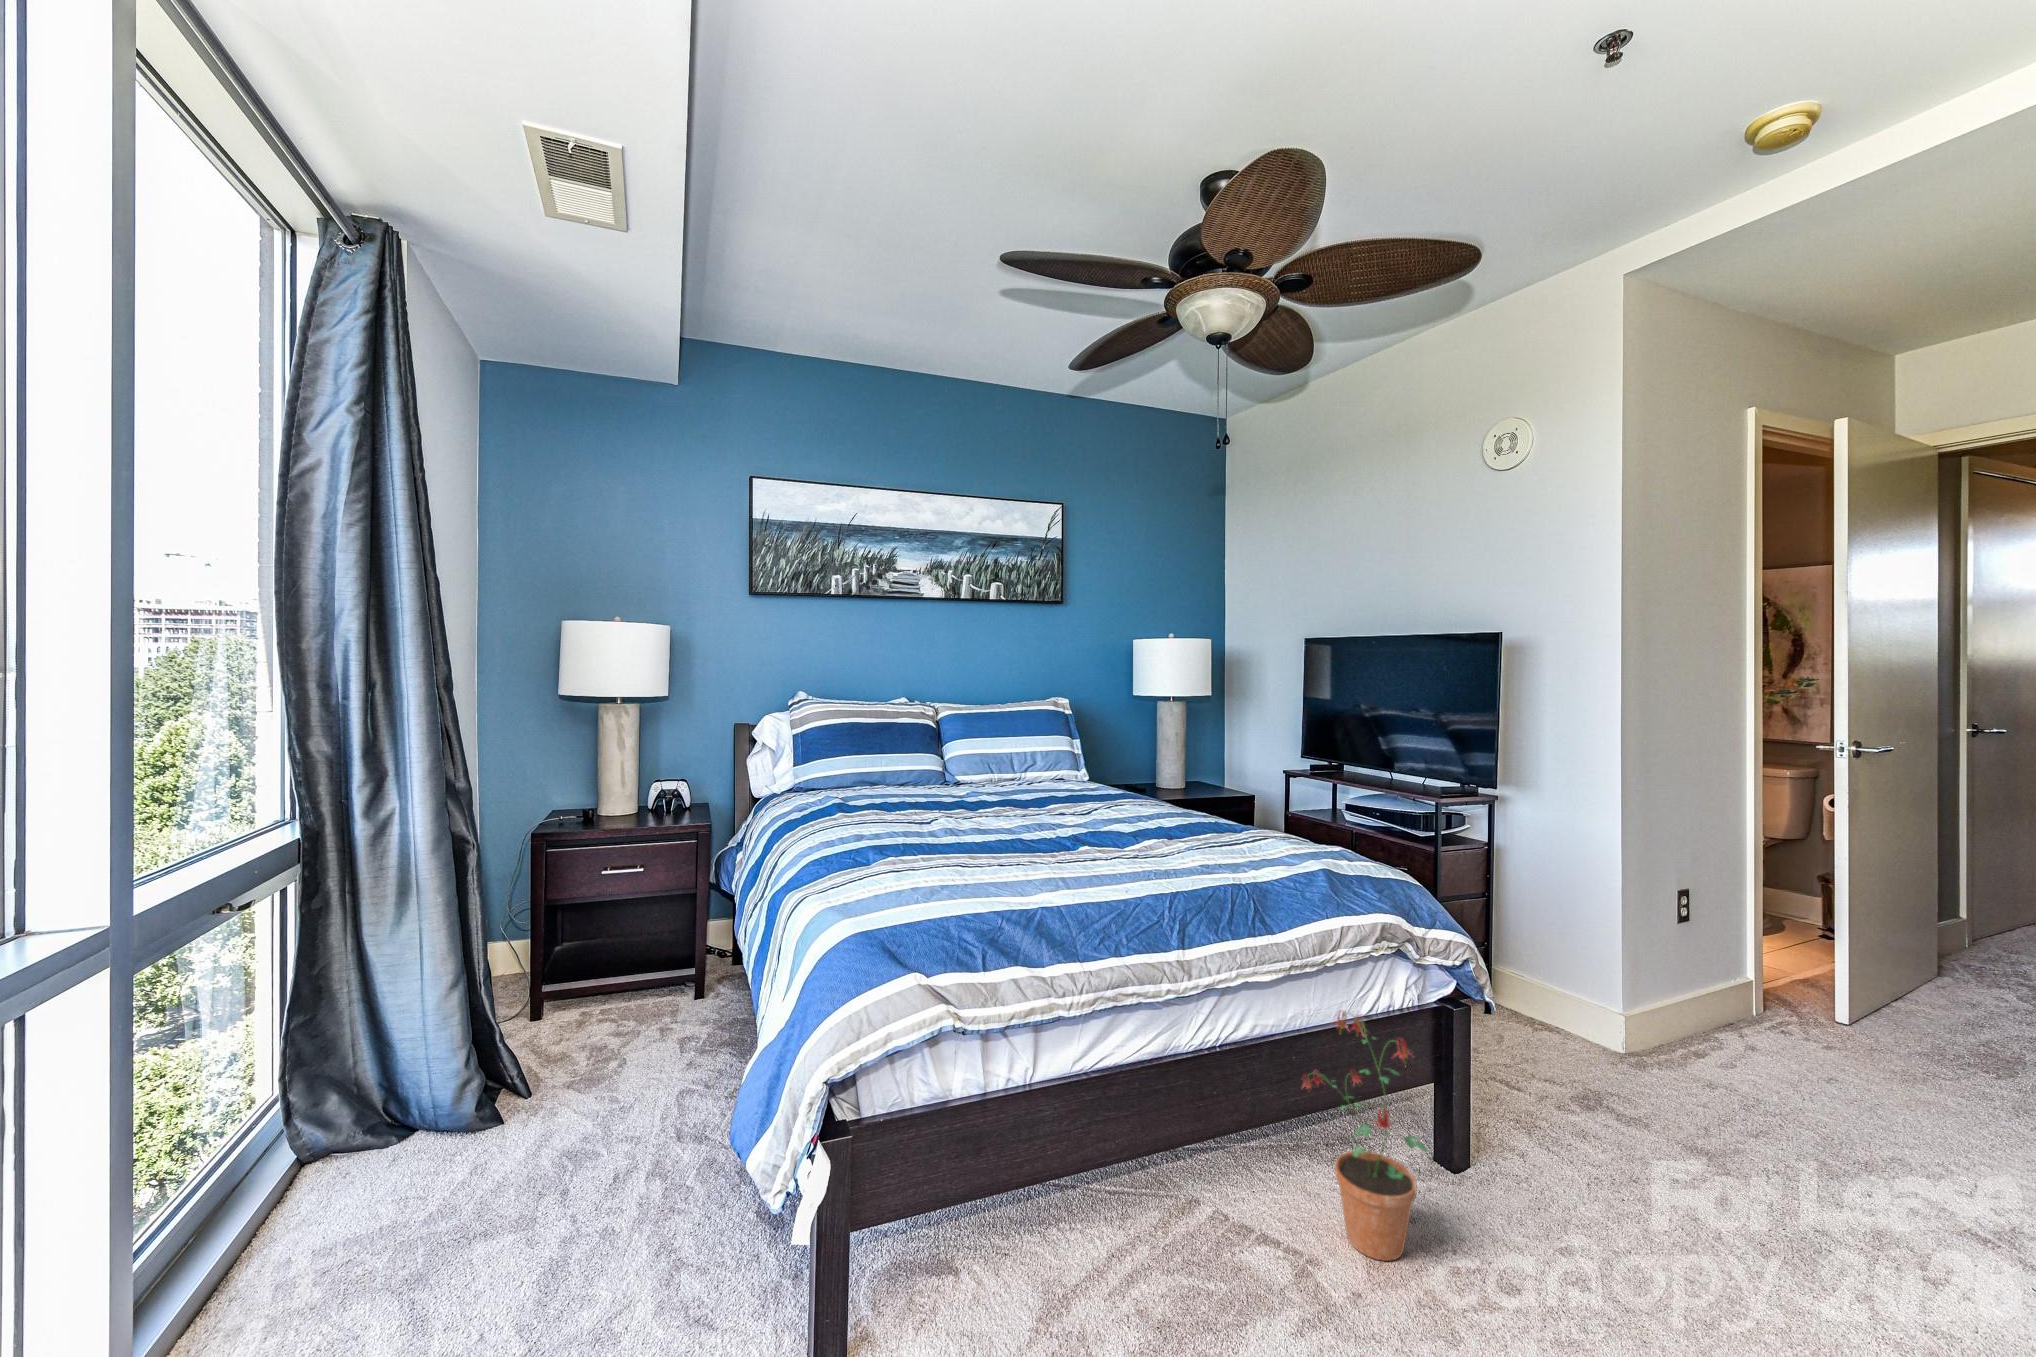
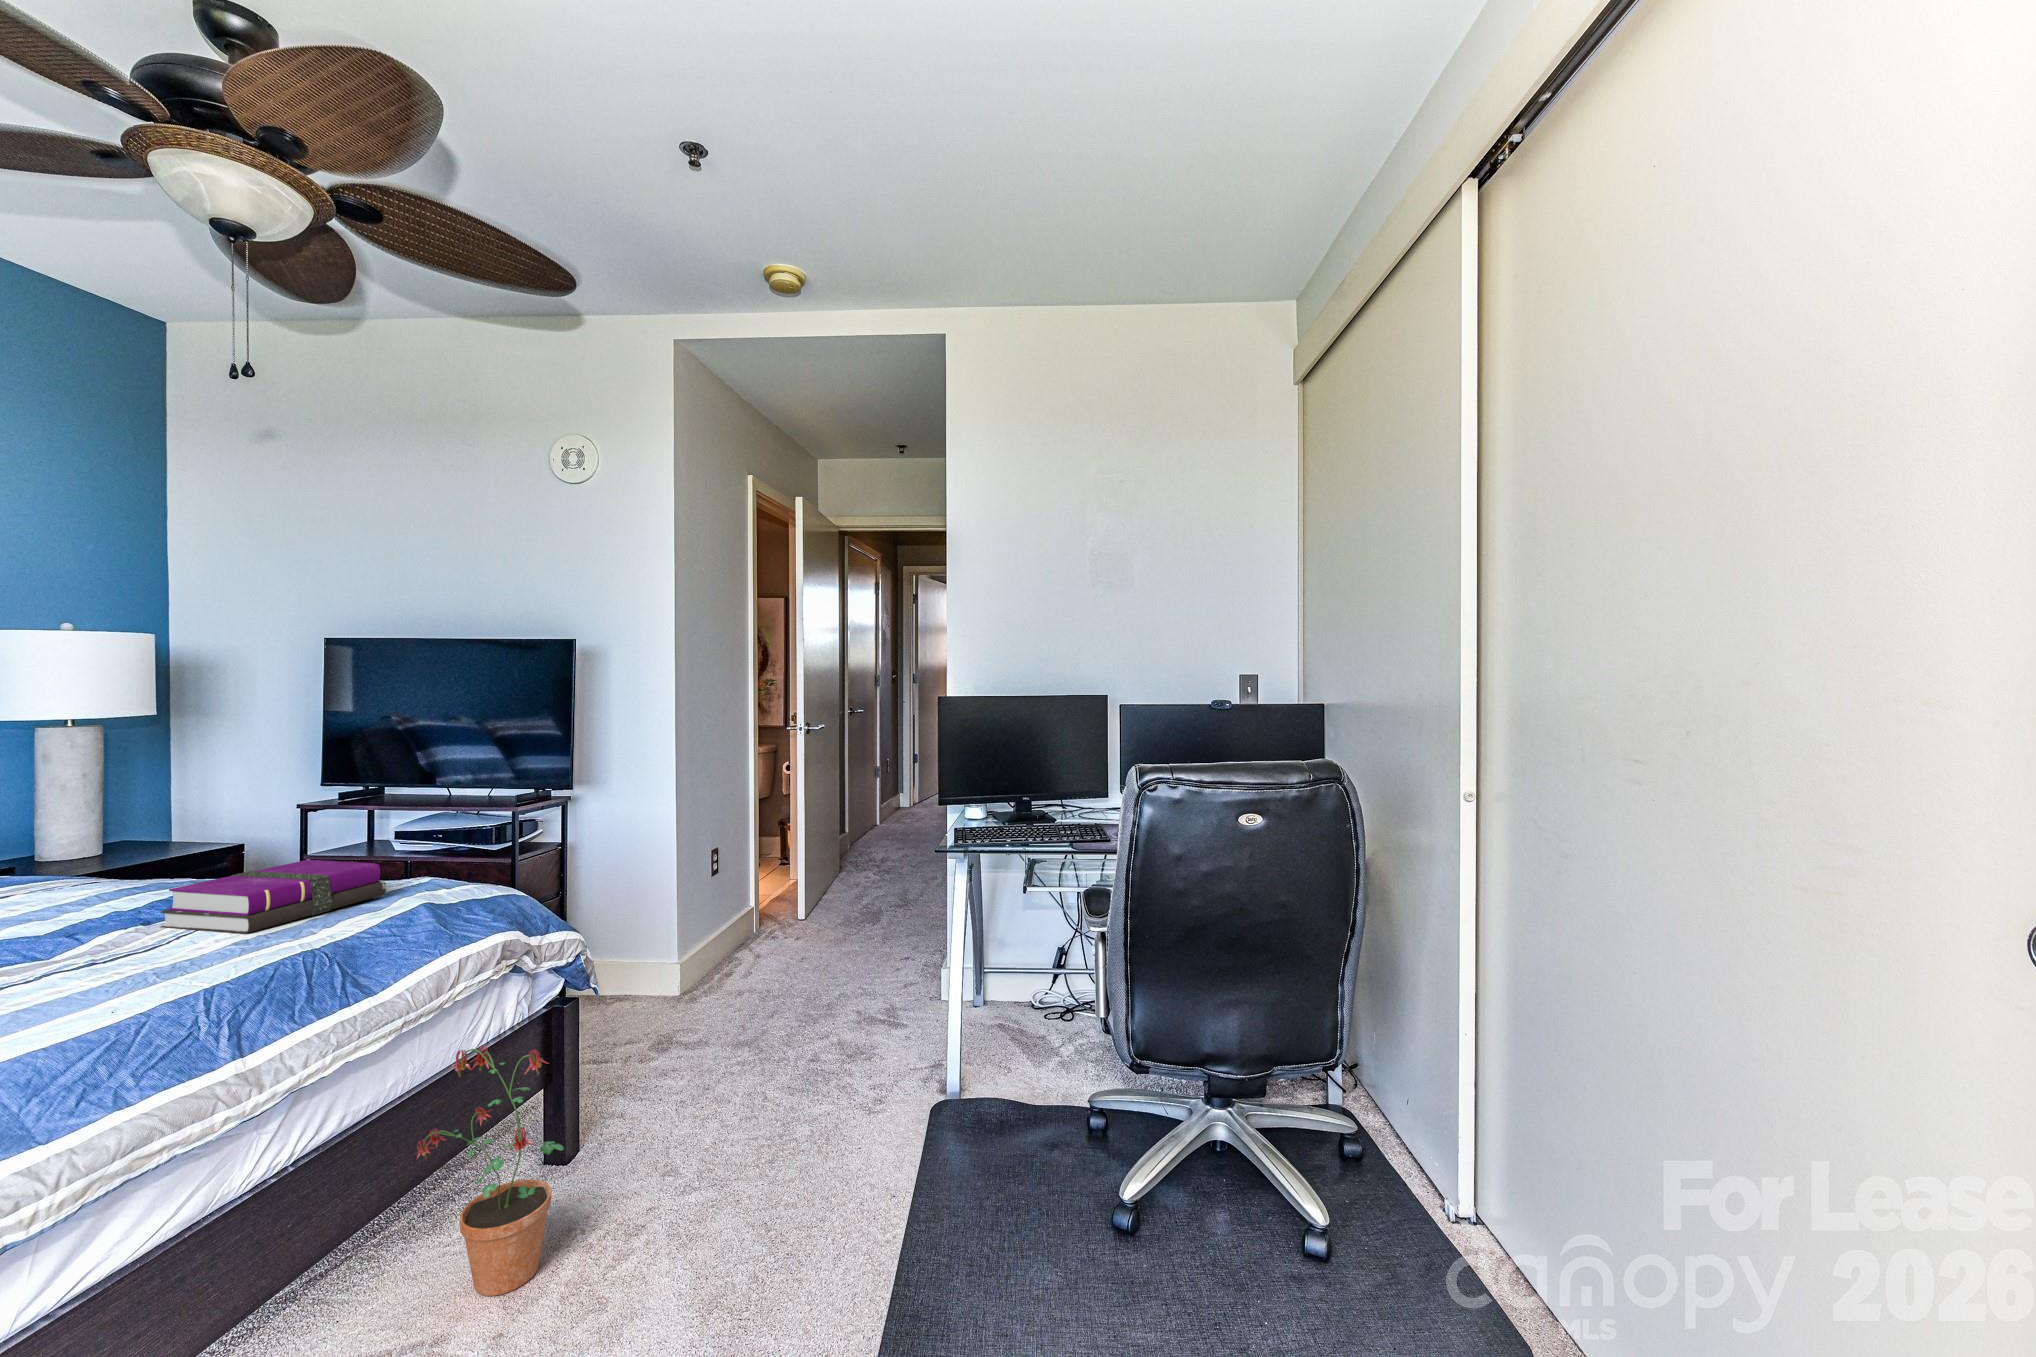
notebook: none [1175,814,1306,860] -> present [160,860,386,933]

